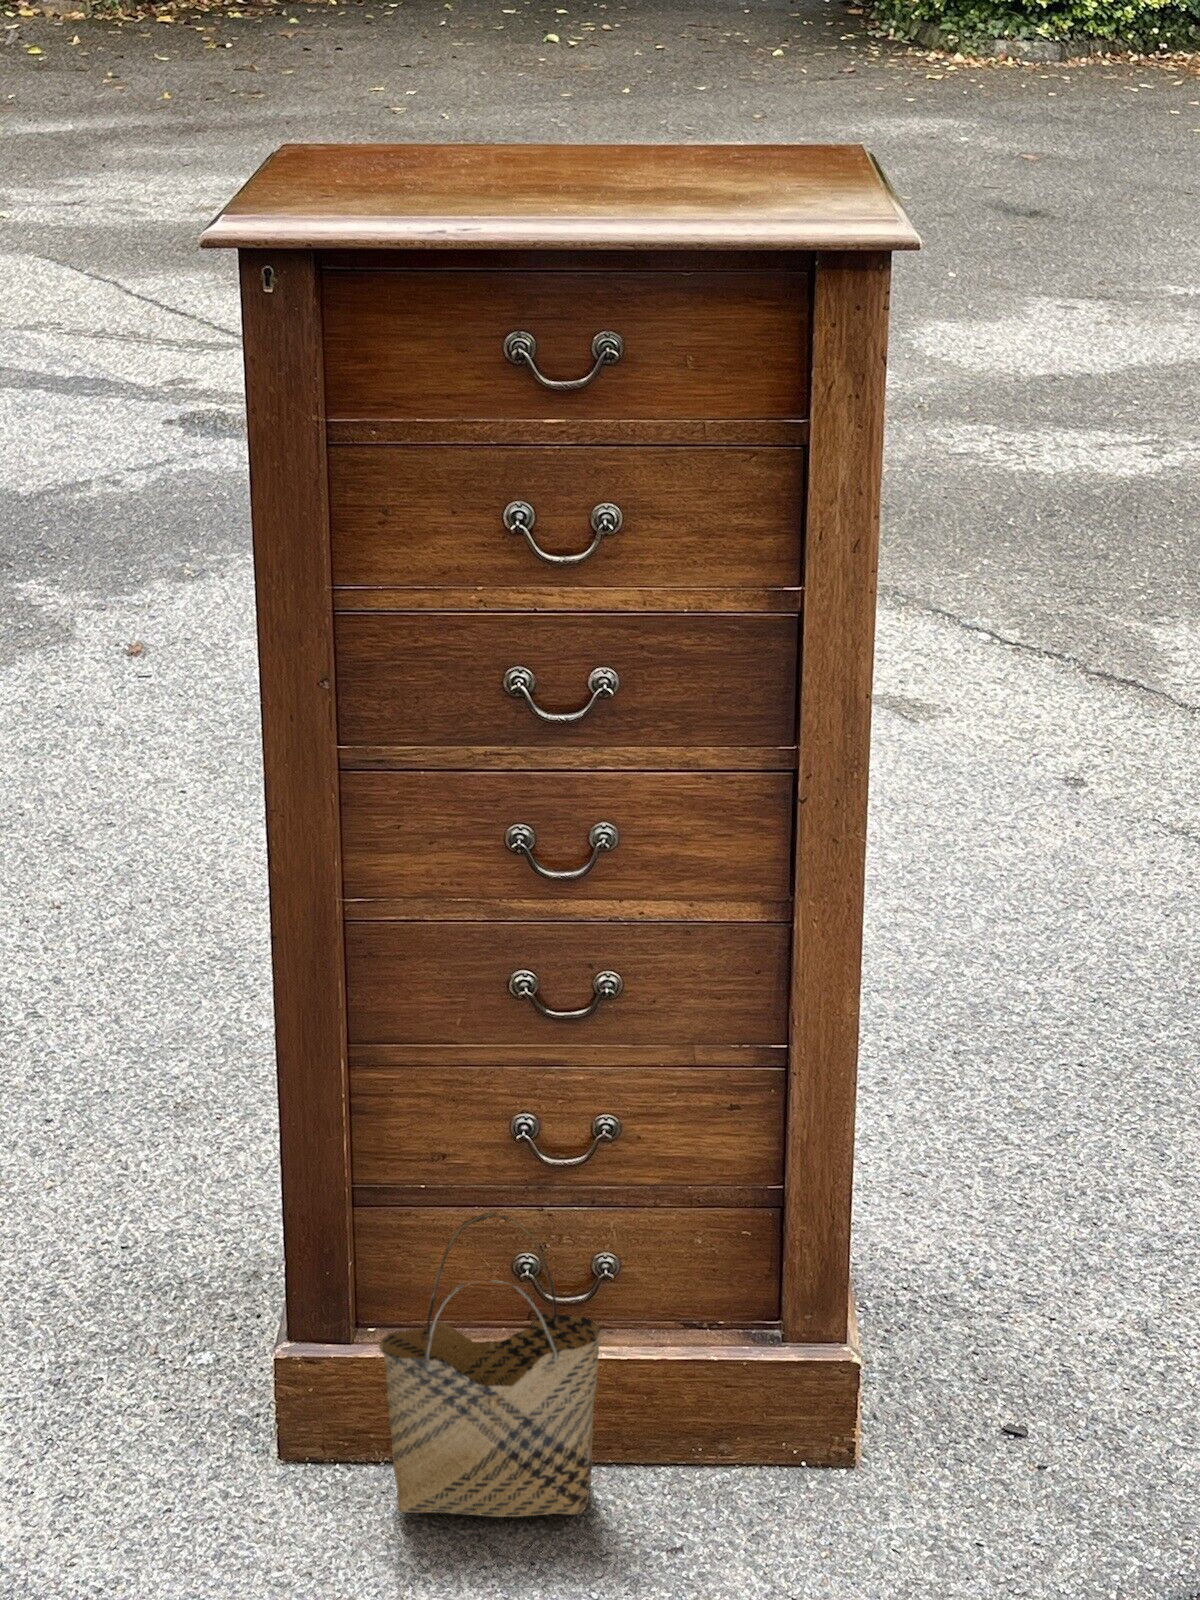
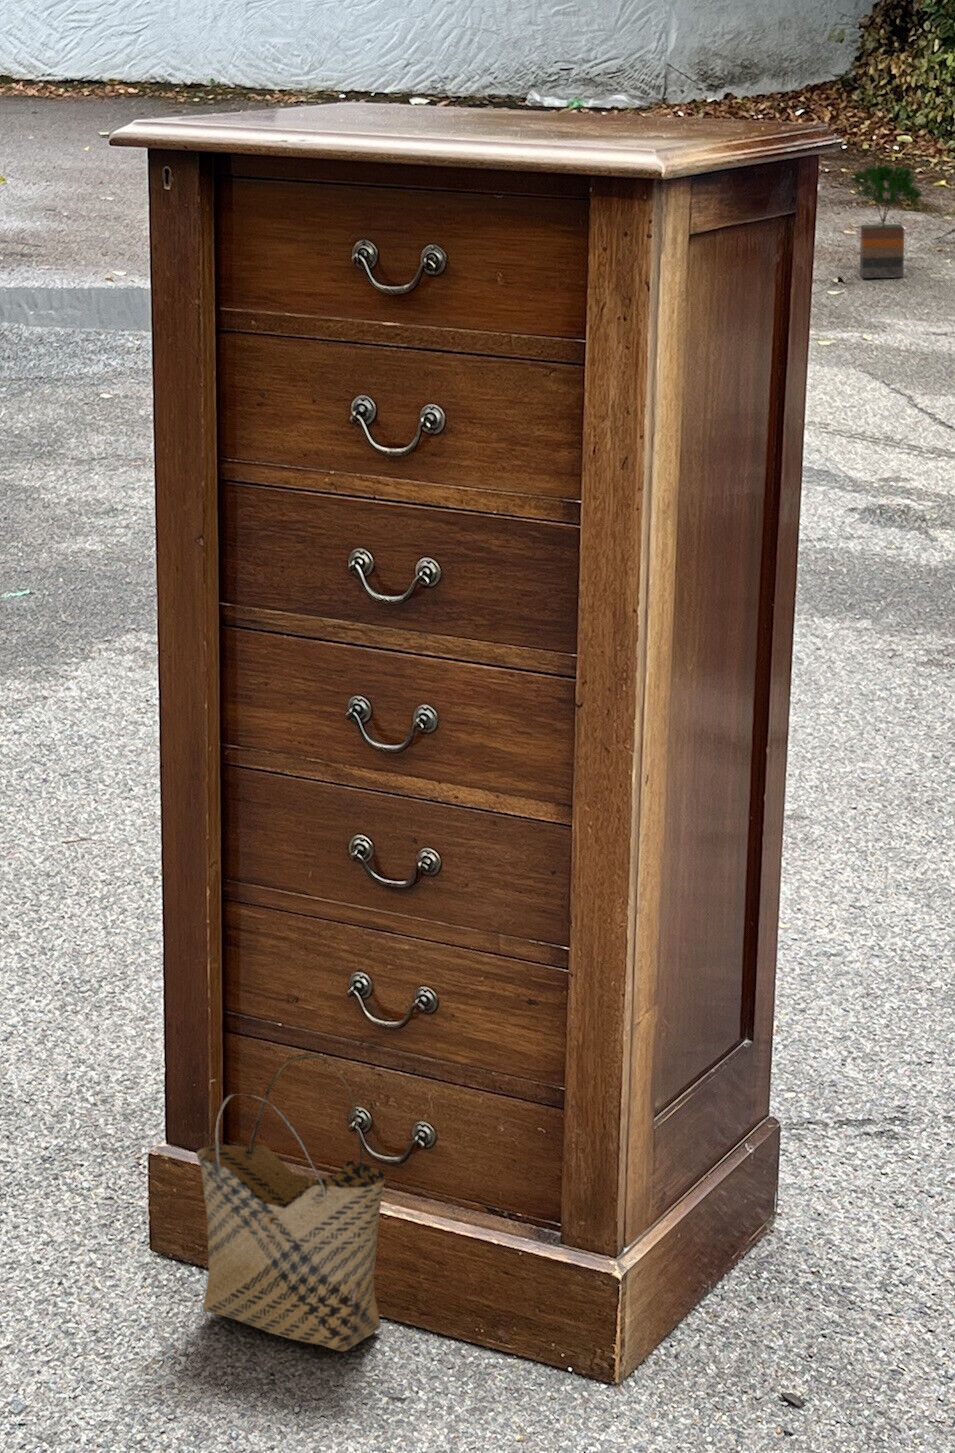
potted tree: none [42,84,126,205] -> present [850,165,922,278]

